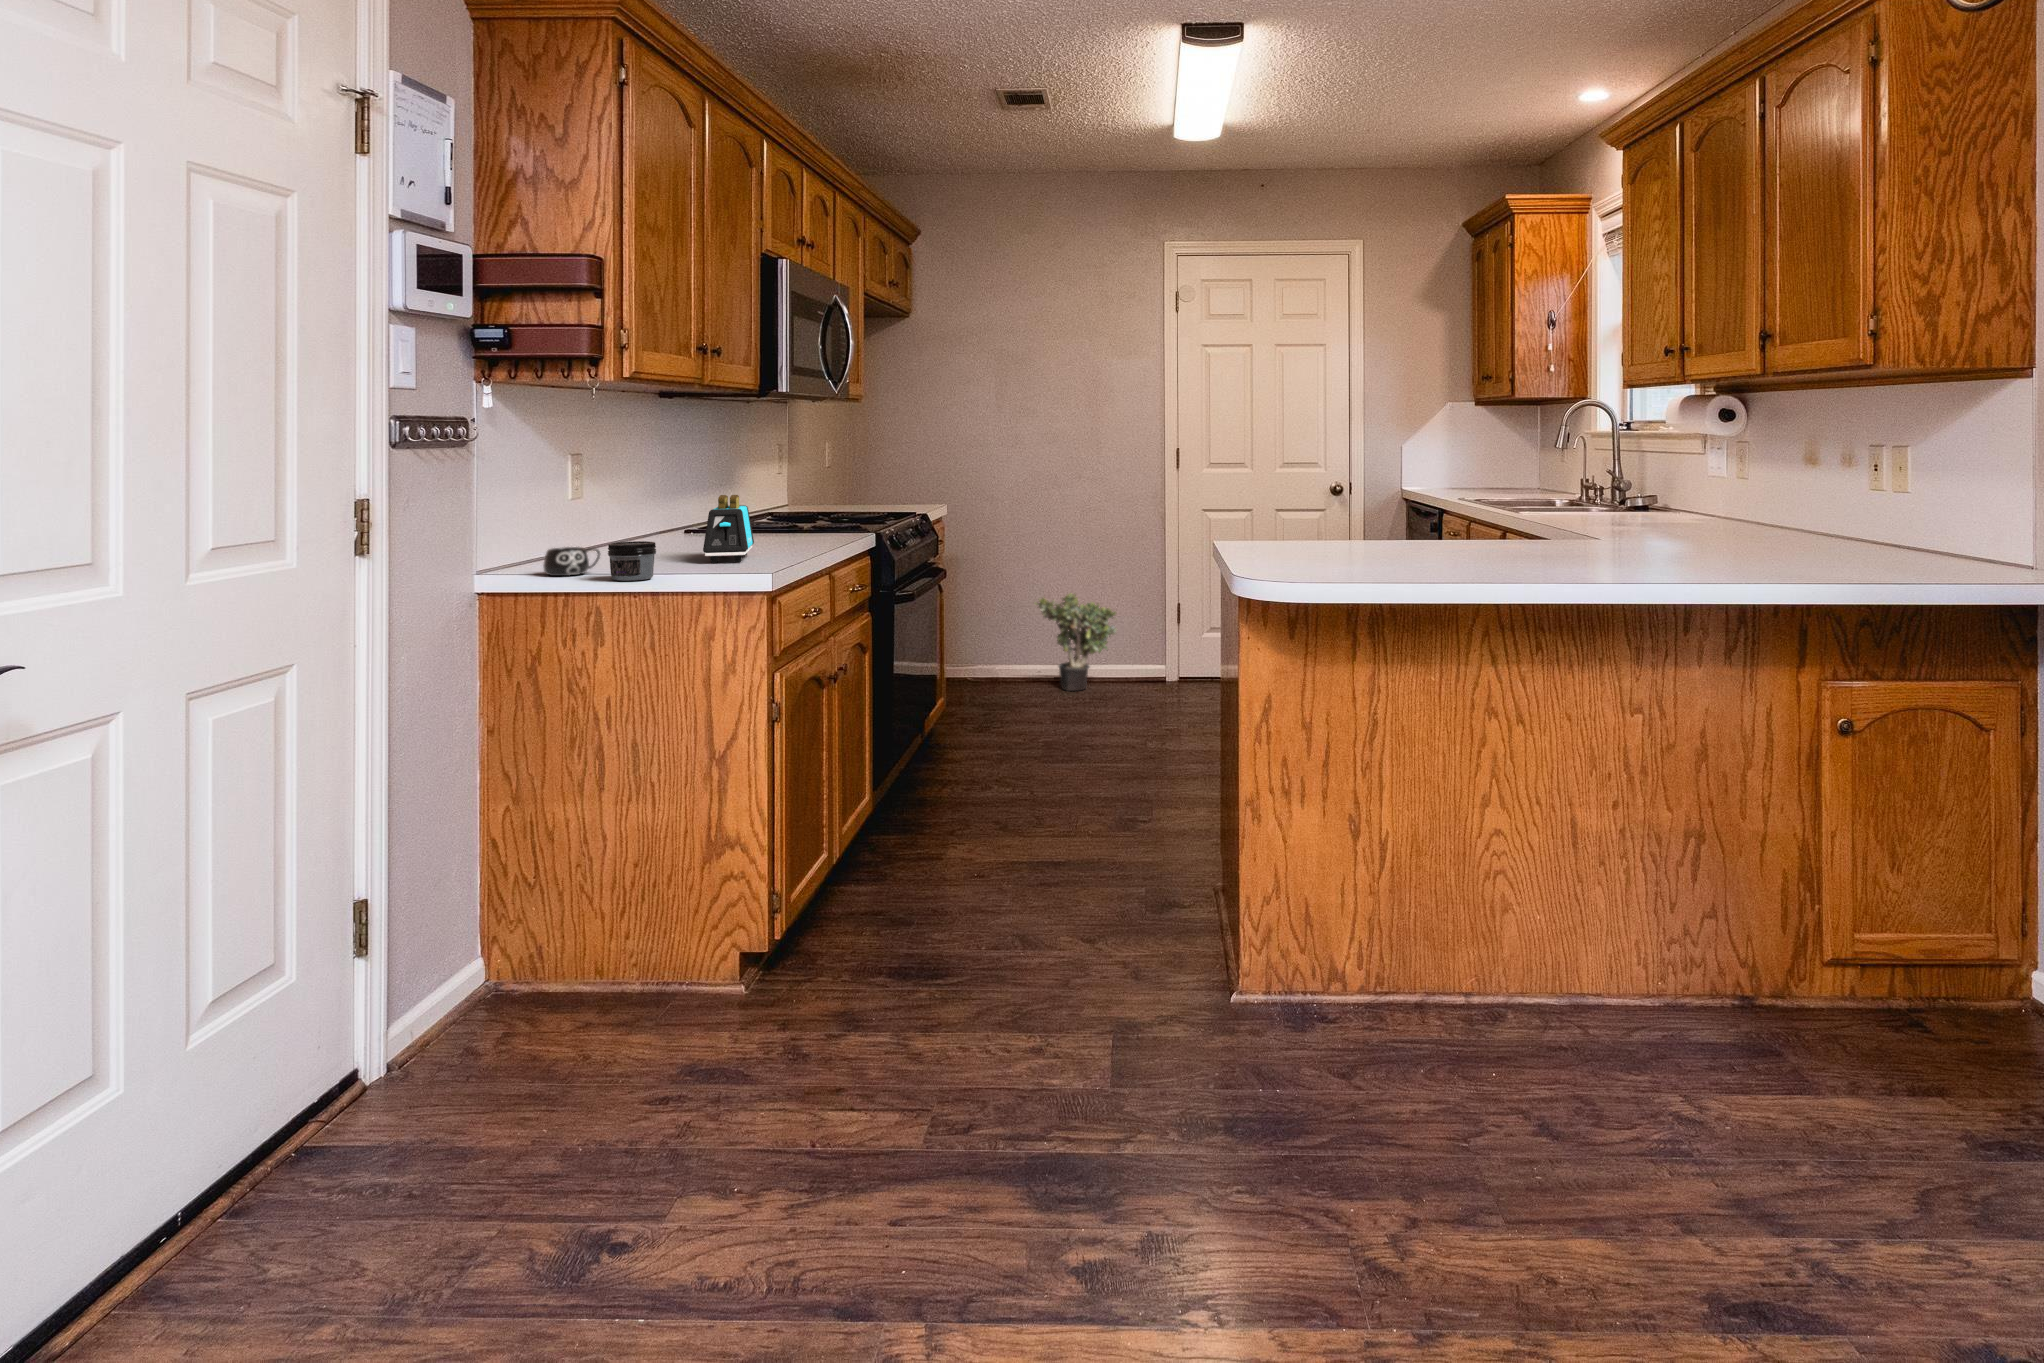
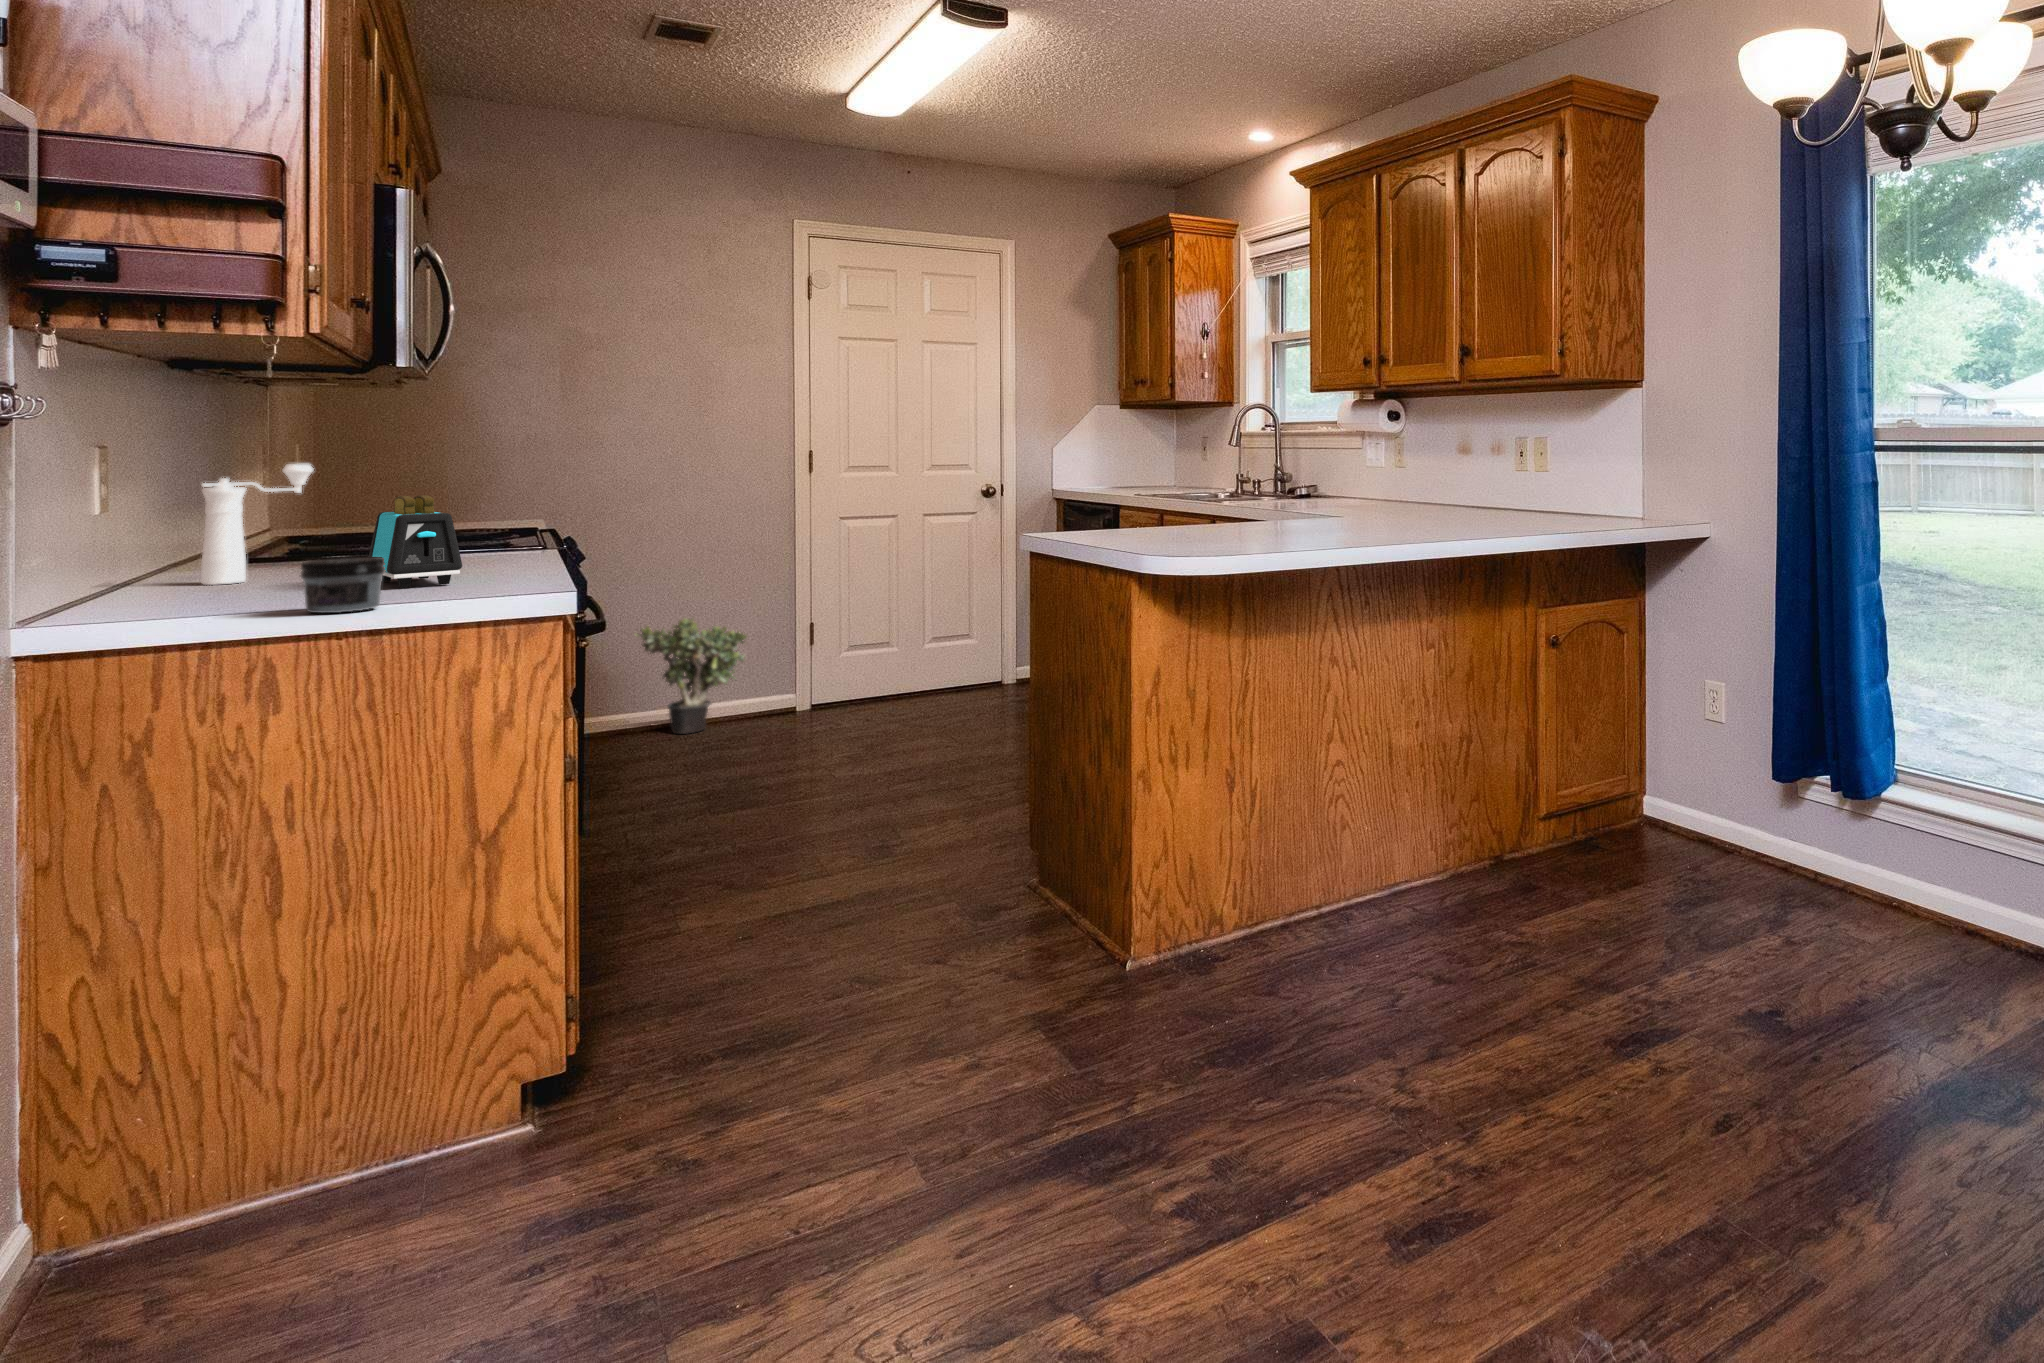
pepper mill: none [640,469,705,552] -> present [201,464,313,585]
mug: present [543,547,600,576] -> none [139,573,244,618]

